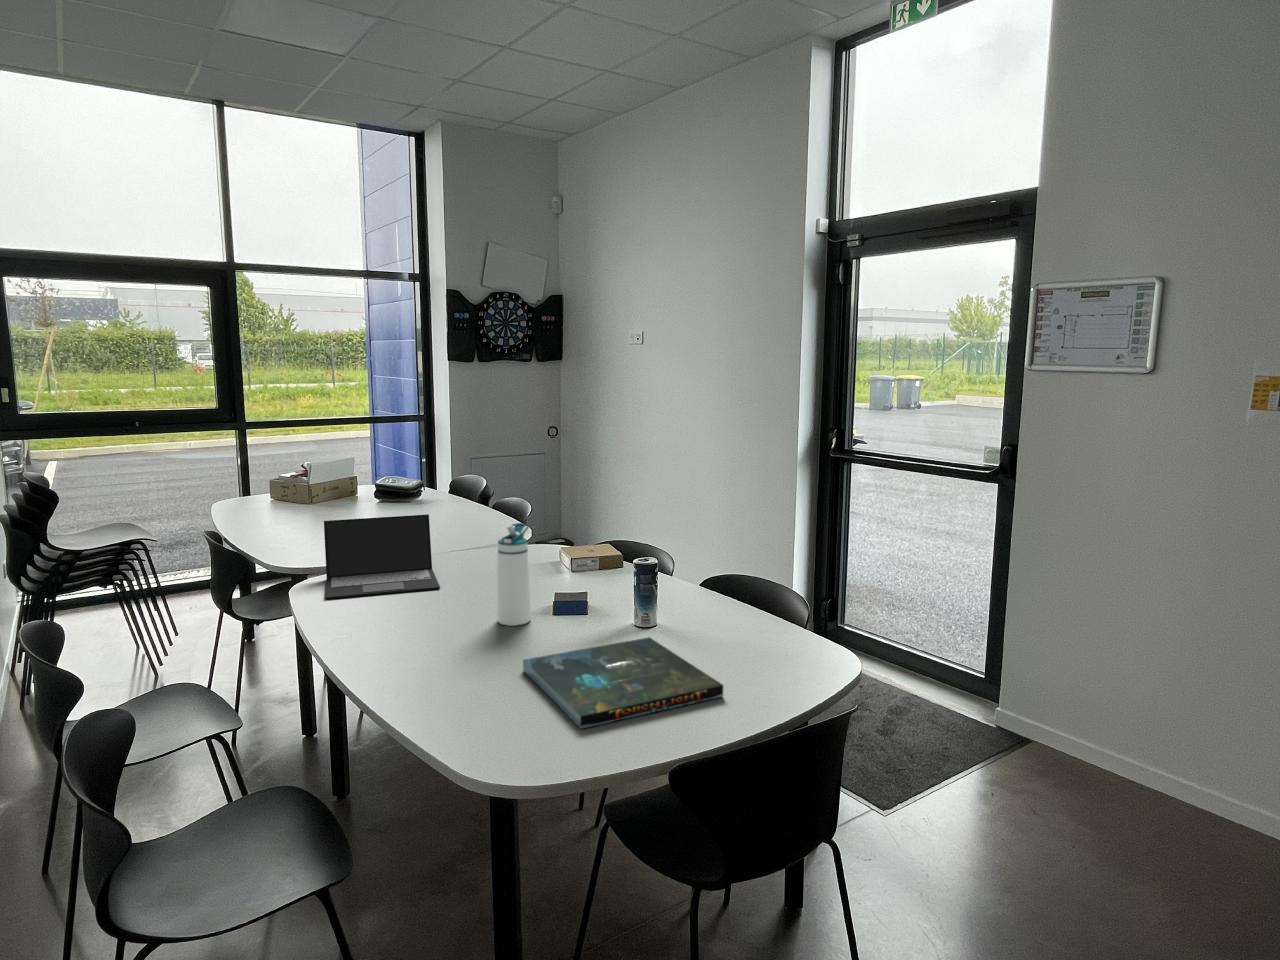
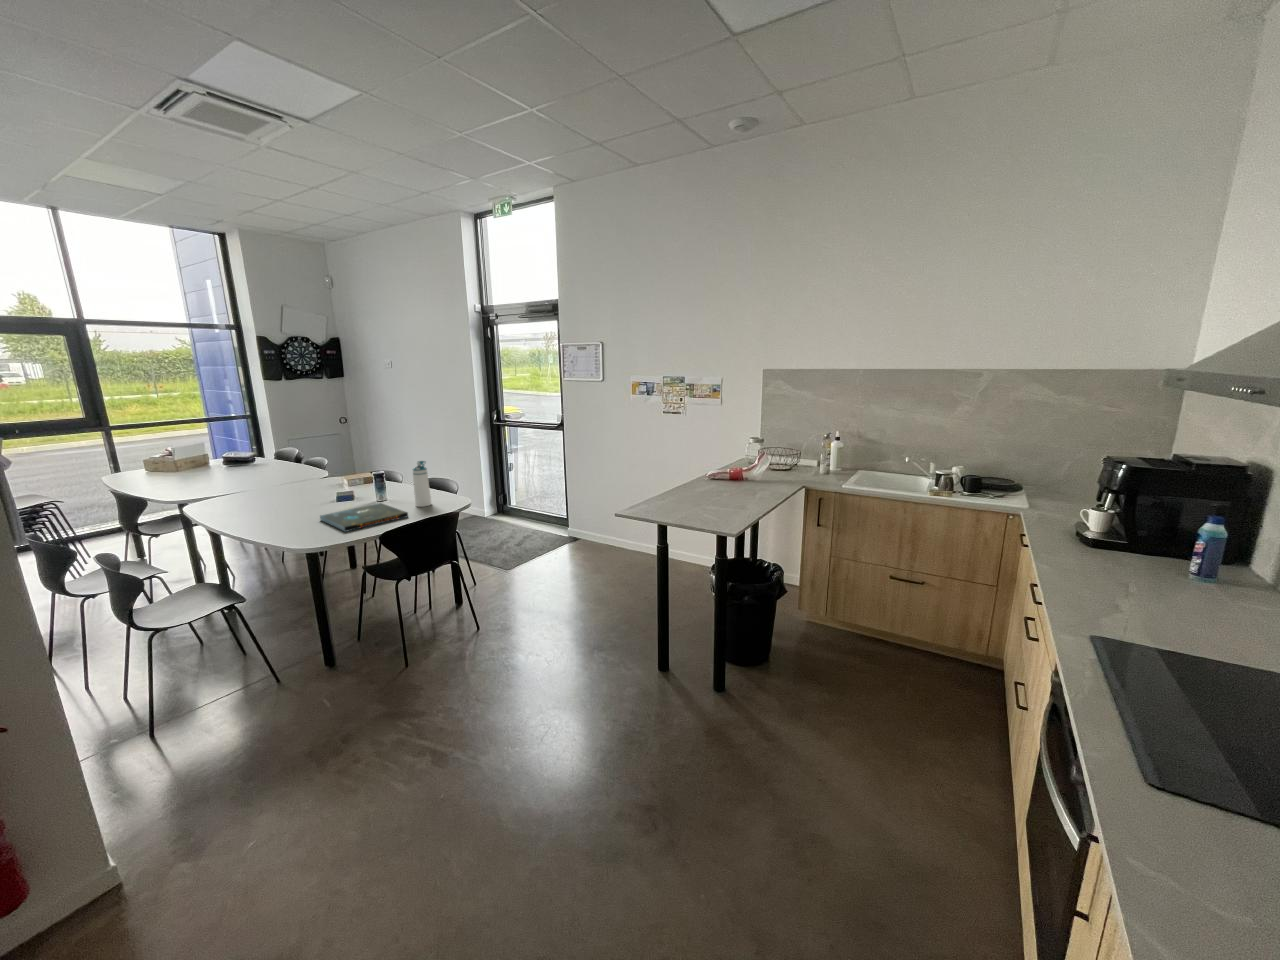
laptop: present [324,514,440,599] -> none [199,465,275,509]
water bottle: present [497,523,531,626] -> present [413,461,431,507]

